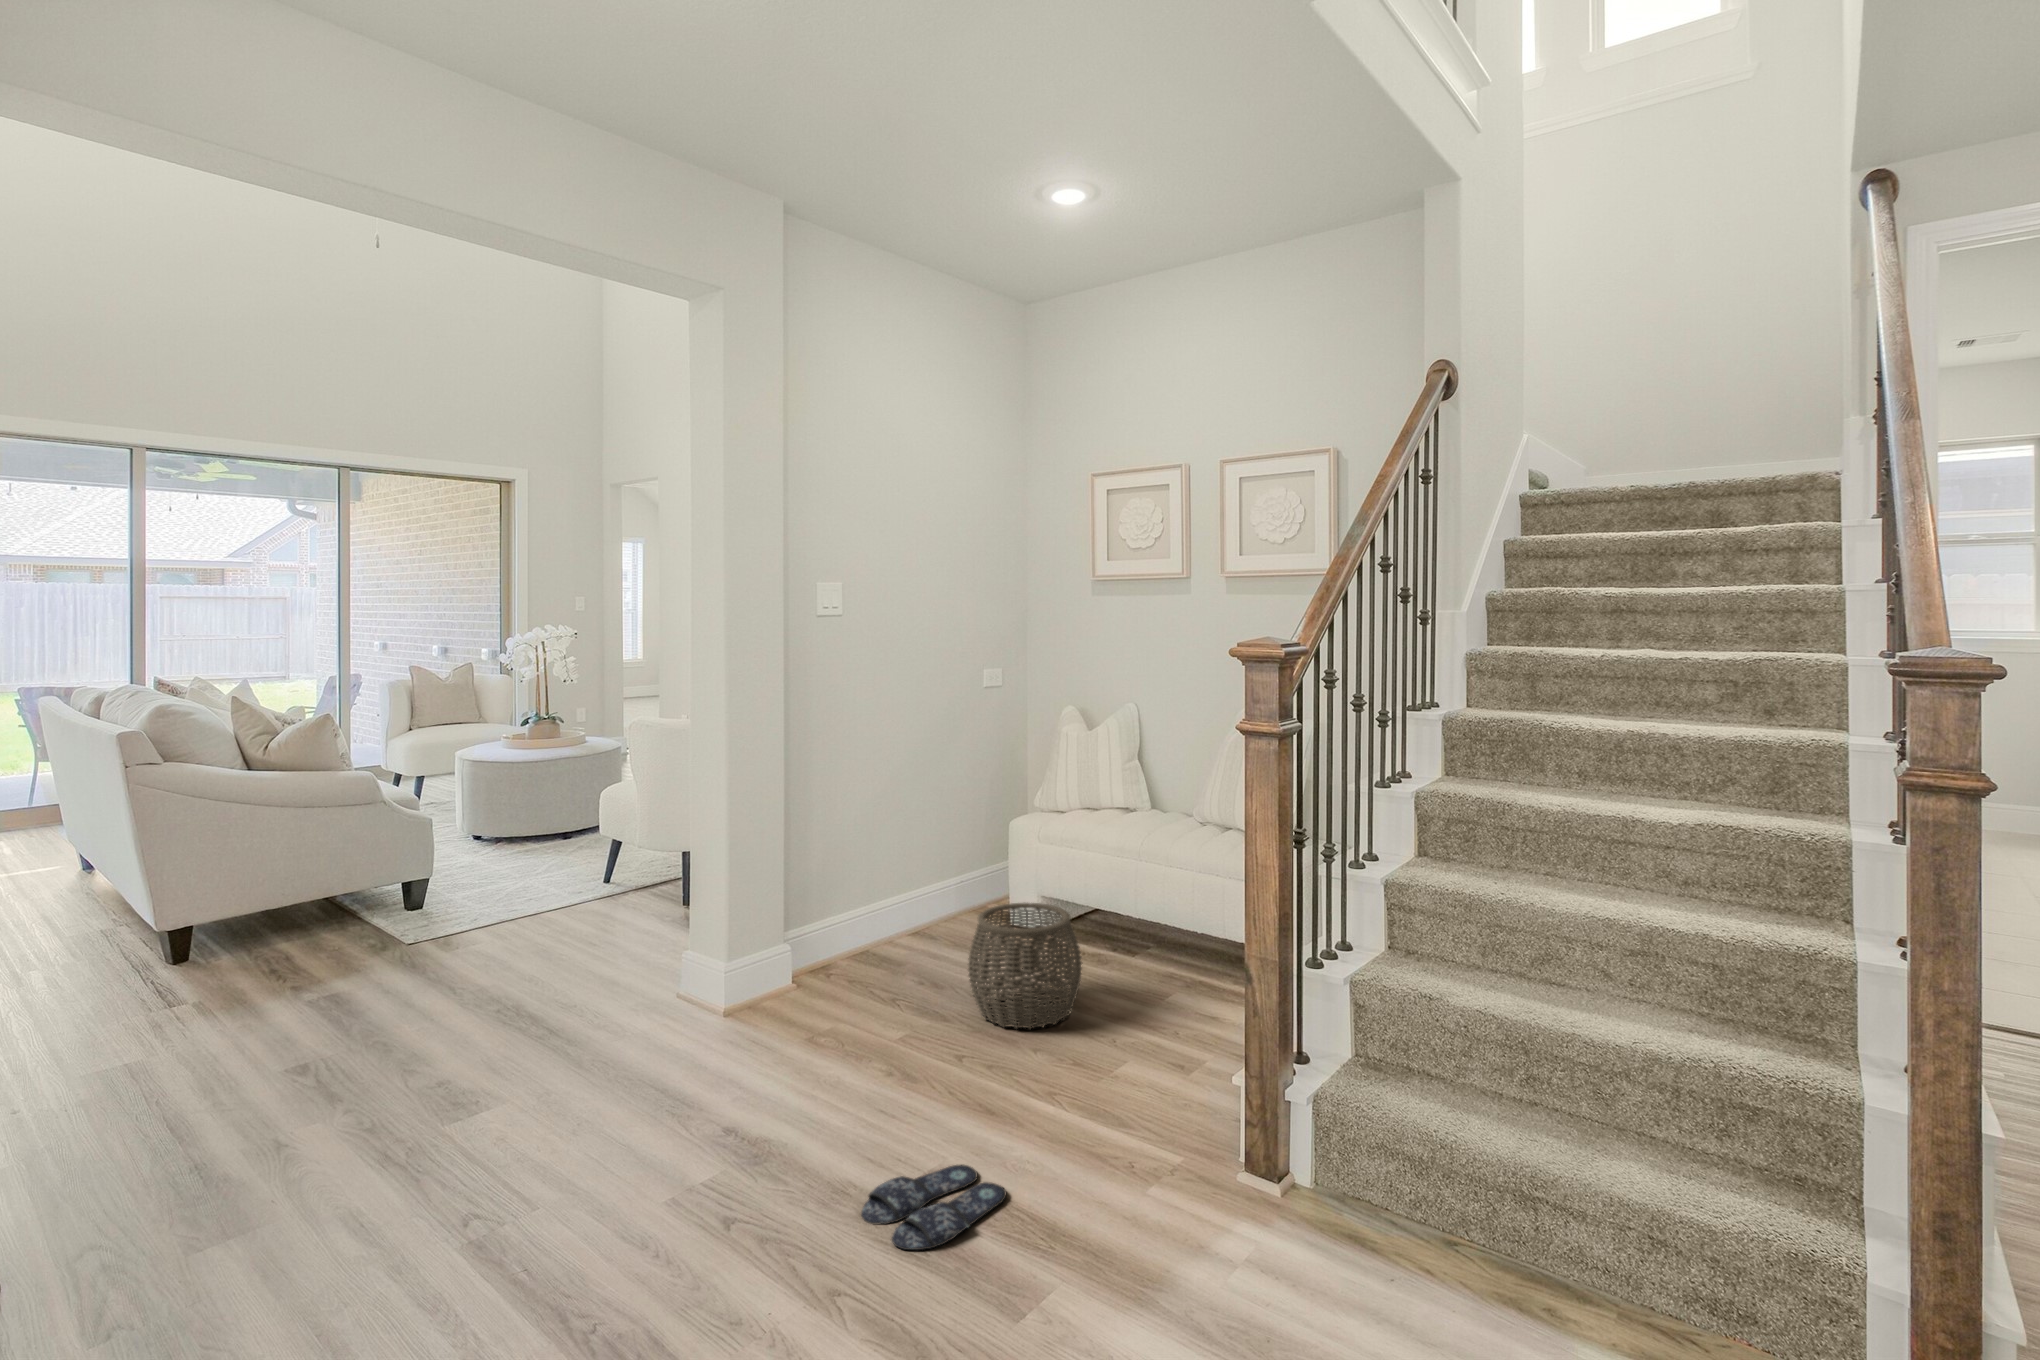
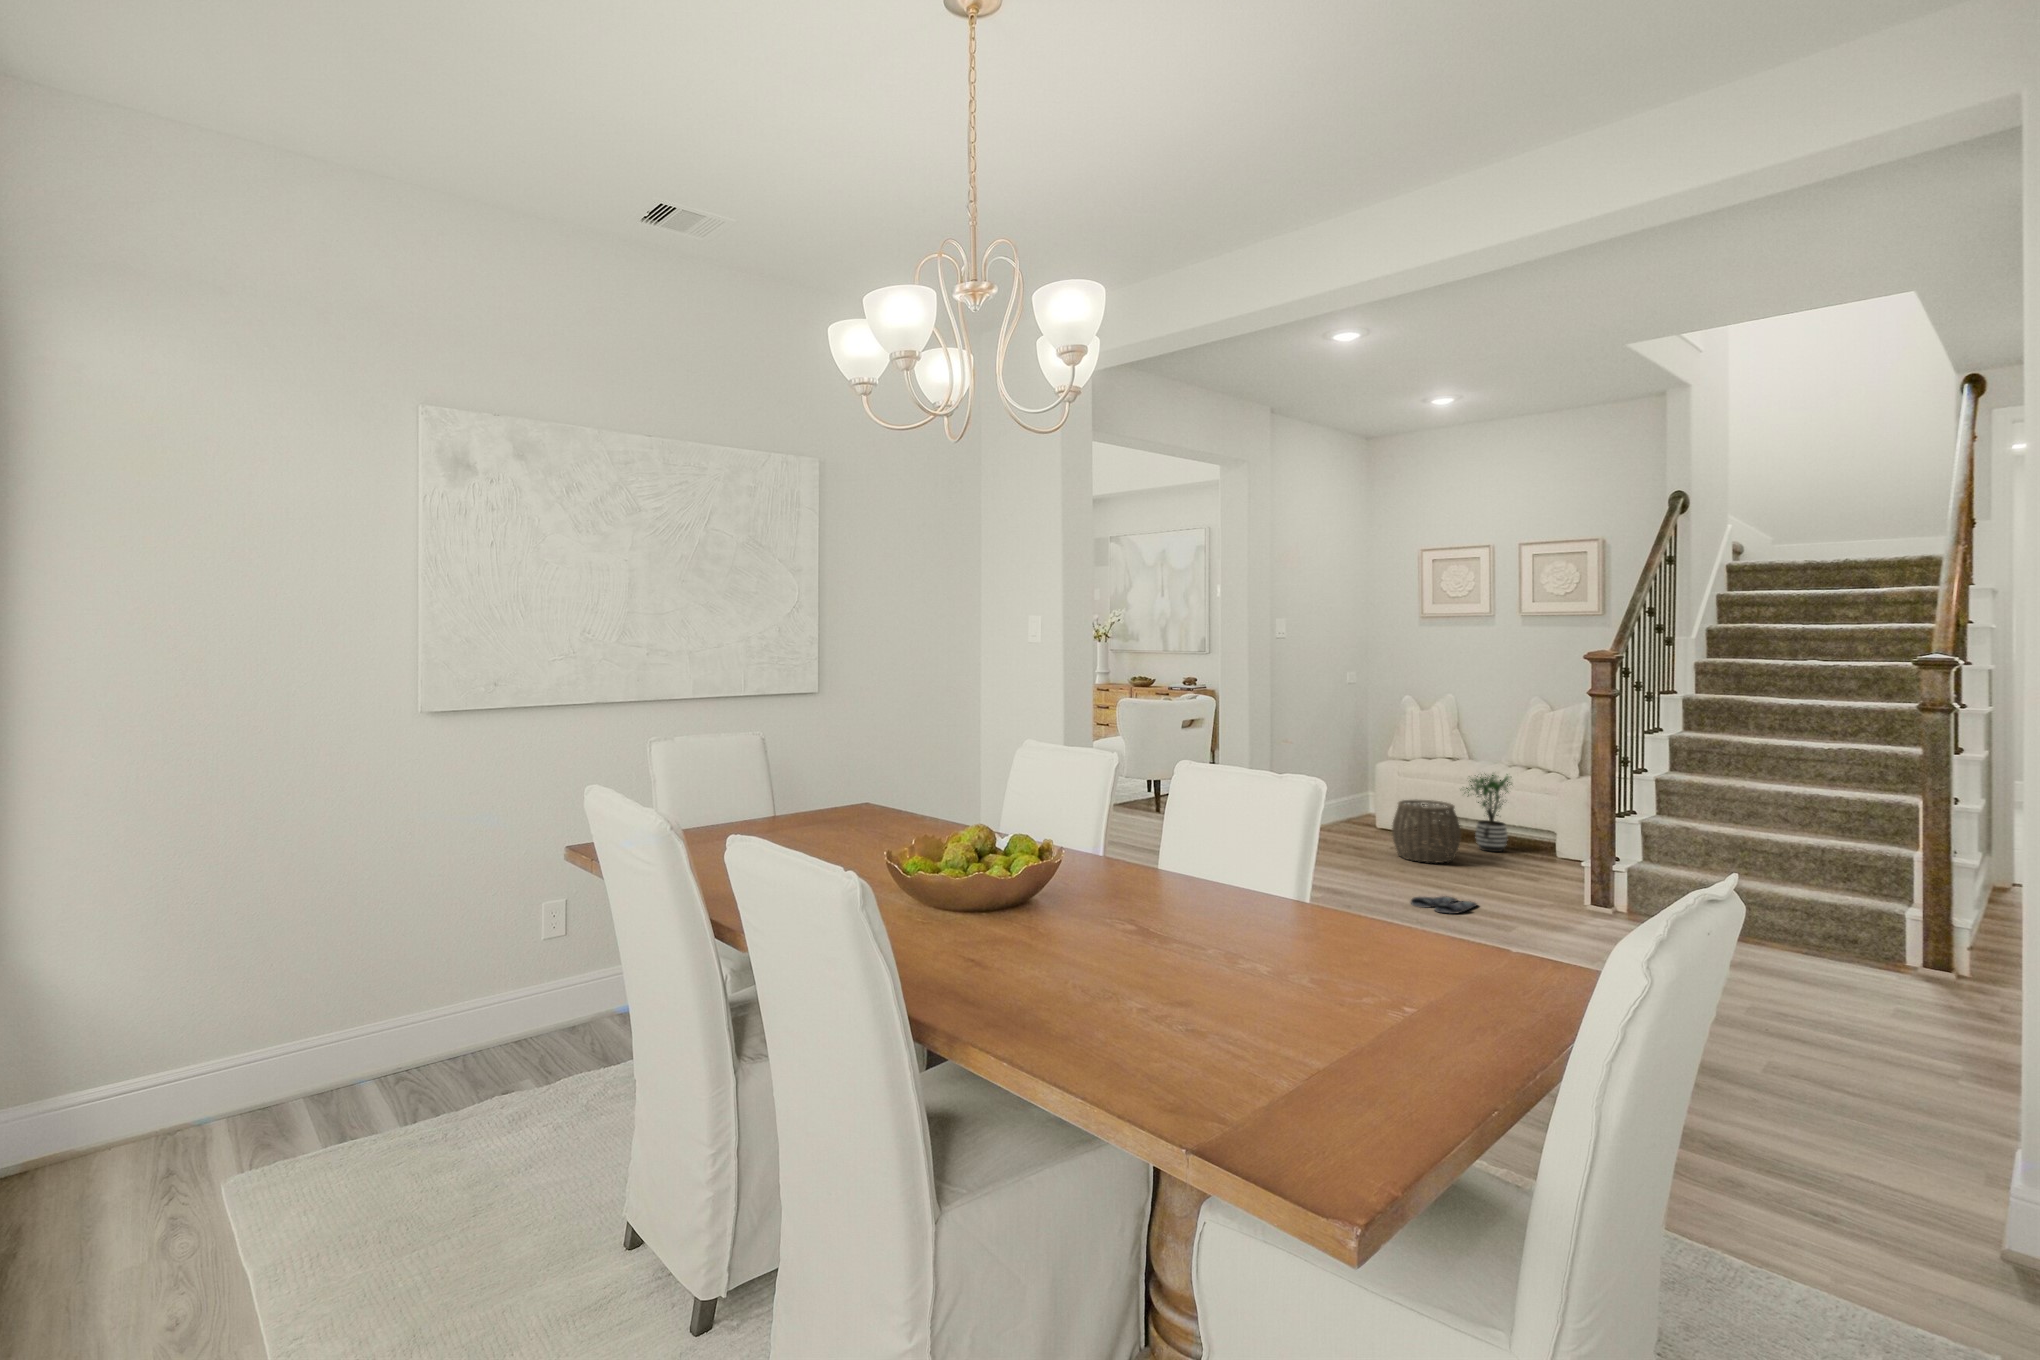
potted plant: none [1104,839,1200,980] -> present [1464,774,1512,852]

